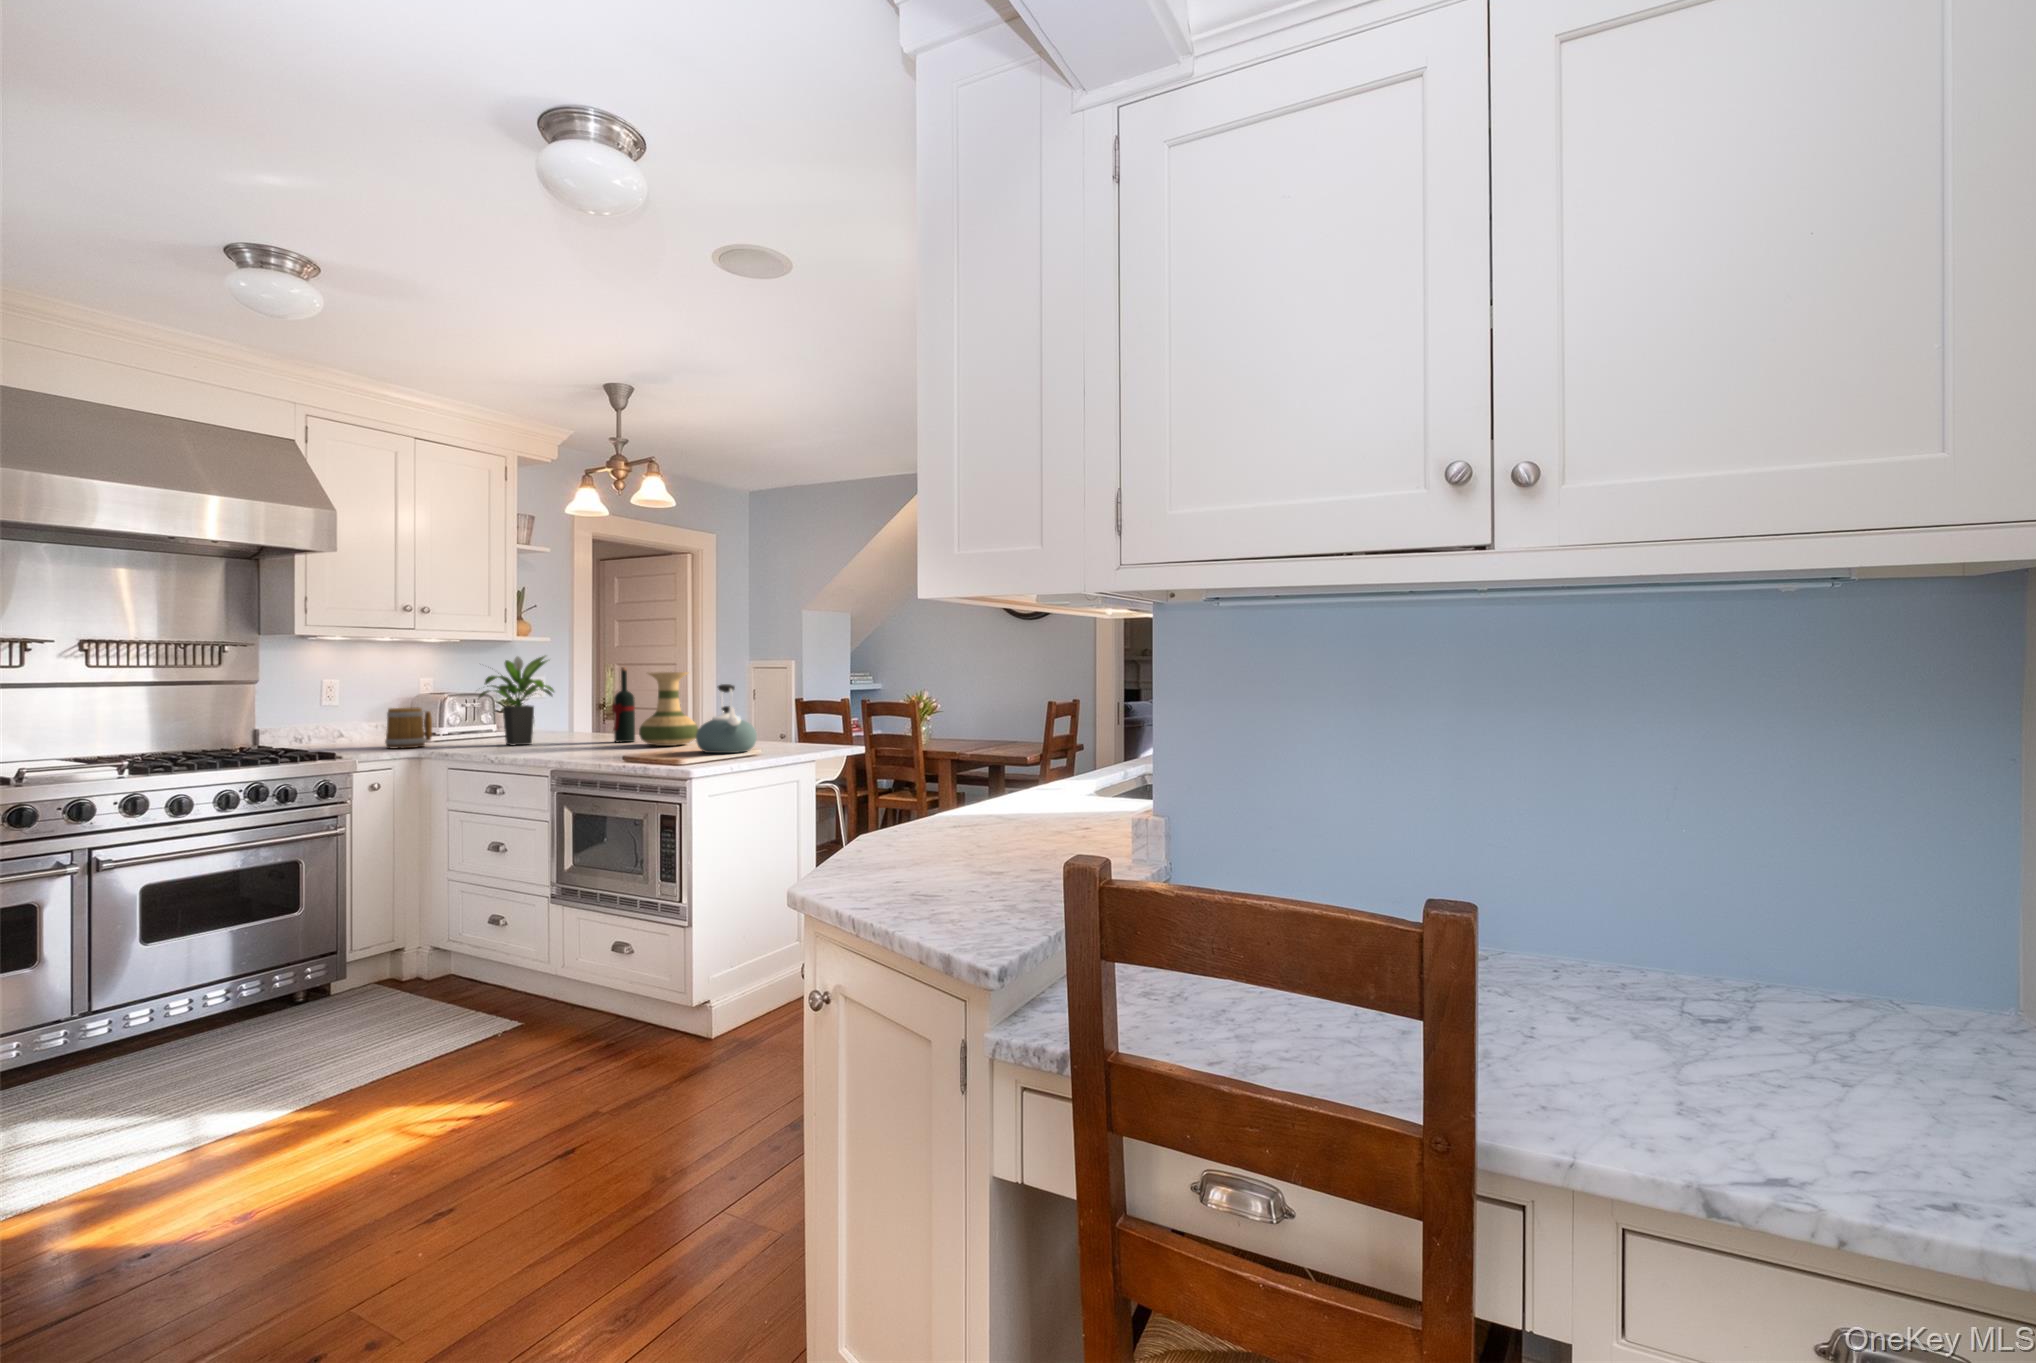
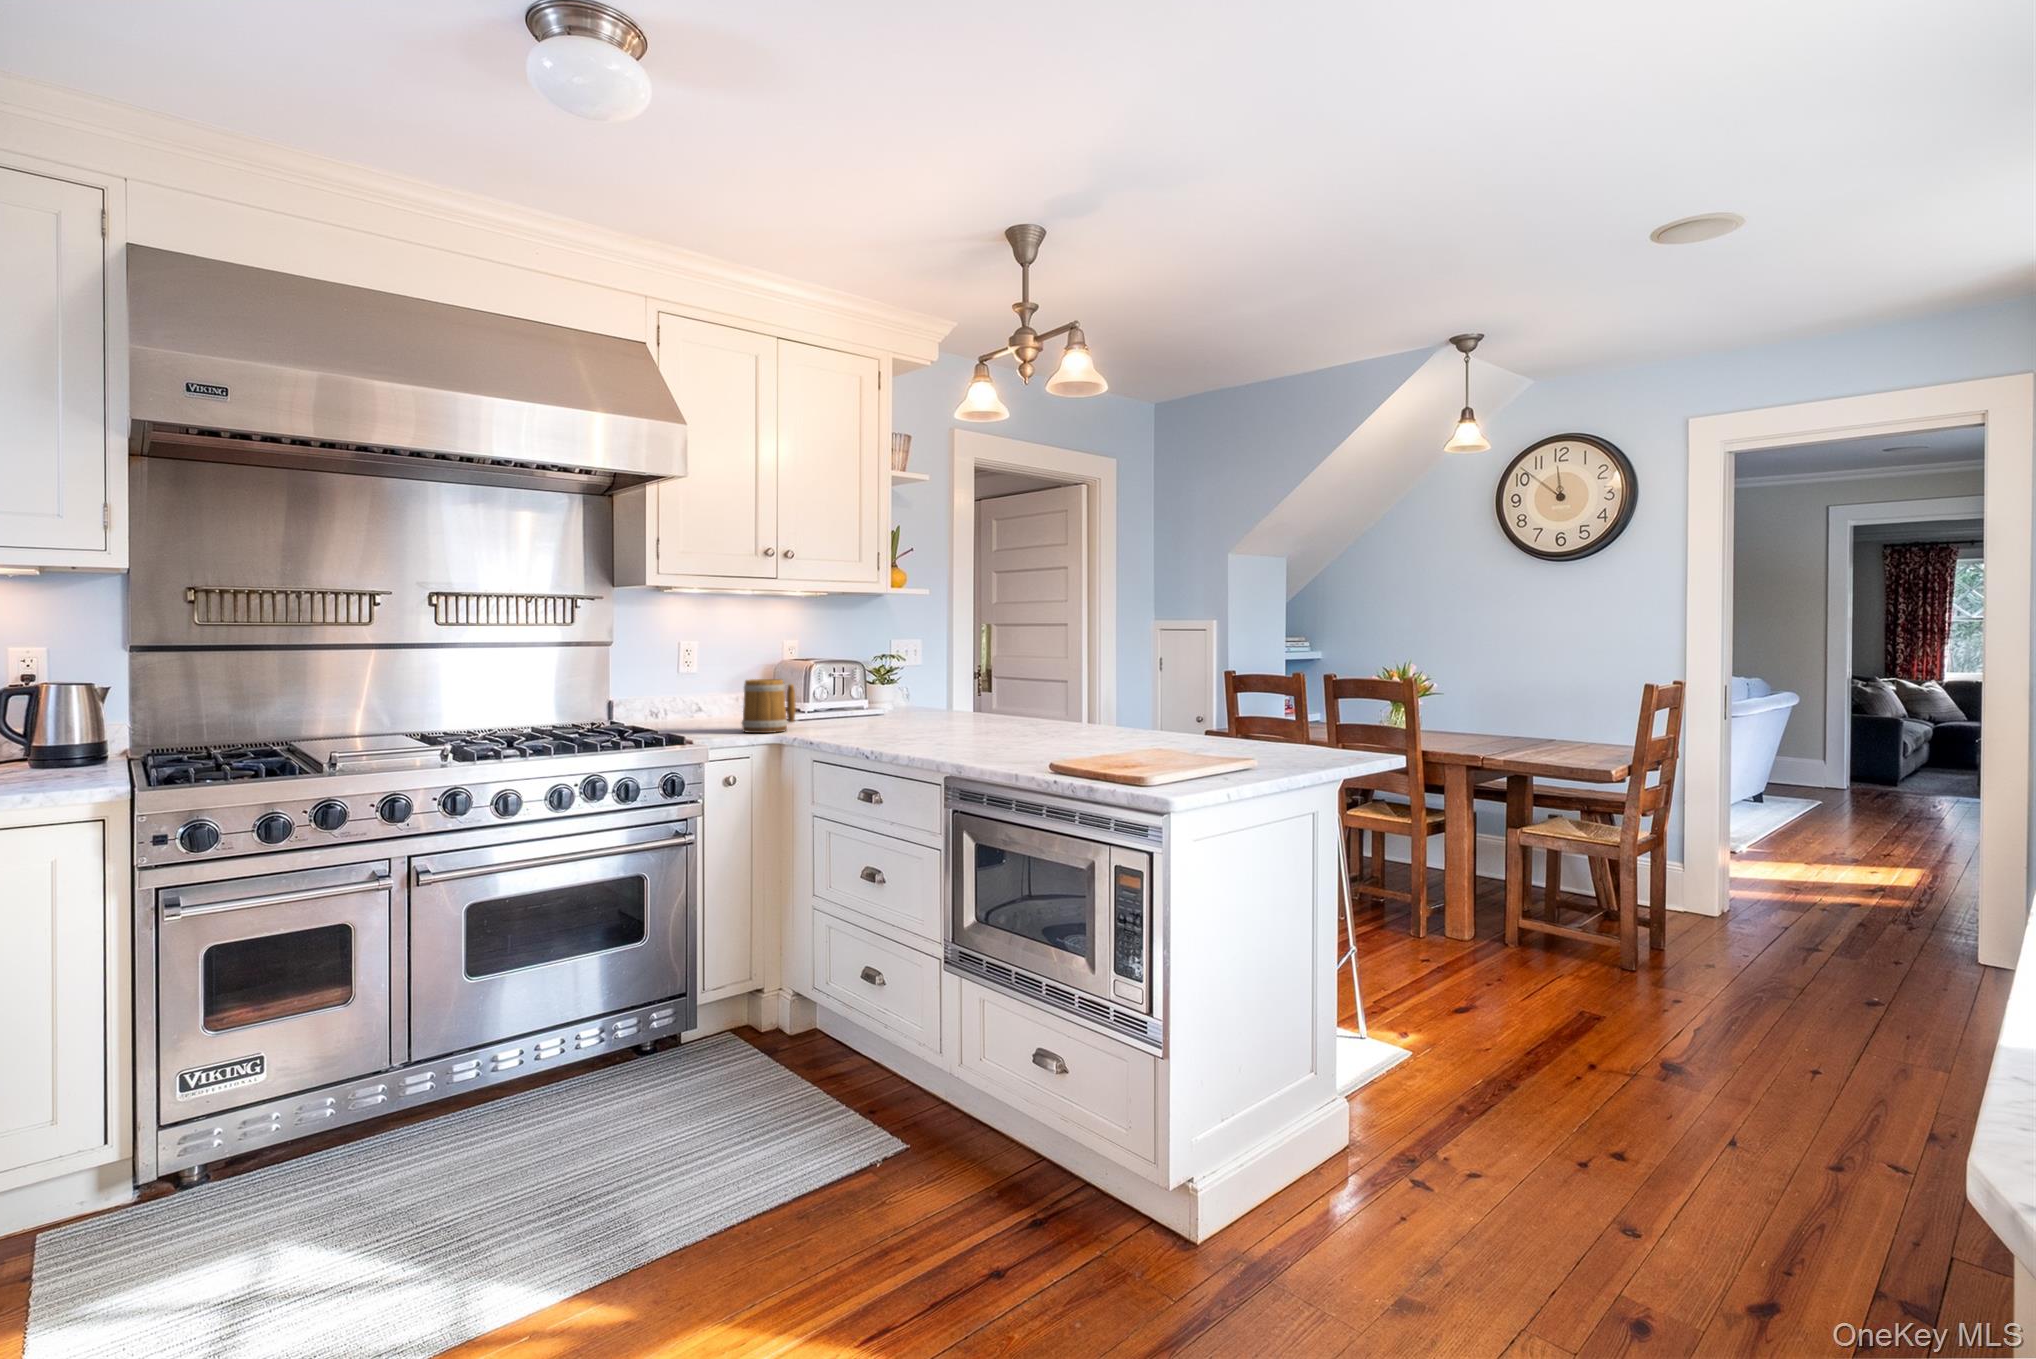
potted plant: present [479,656,554,745] -> none [845,609,944,734]
wine bottle: present [612,667,635,742] -> none [1018,627,1047,734]
vase: present [639,672,698,746] -> none [1058,635,1141,744]
kettle: present [696,684,757,753] -> none [1152,654,1245,764]

